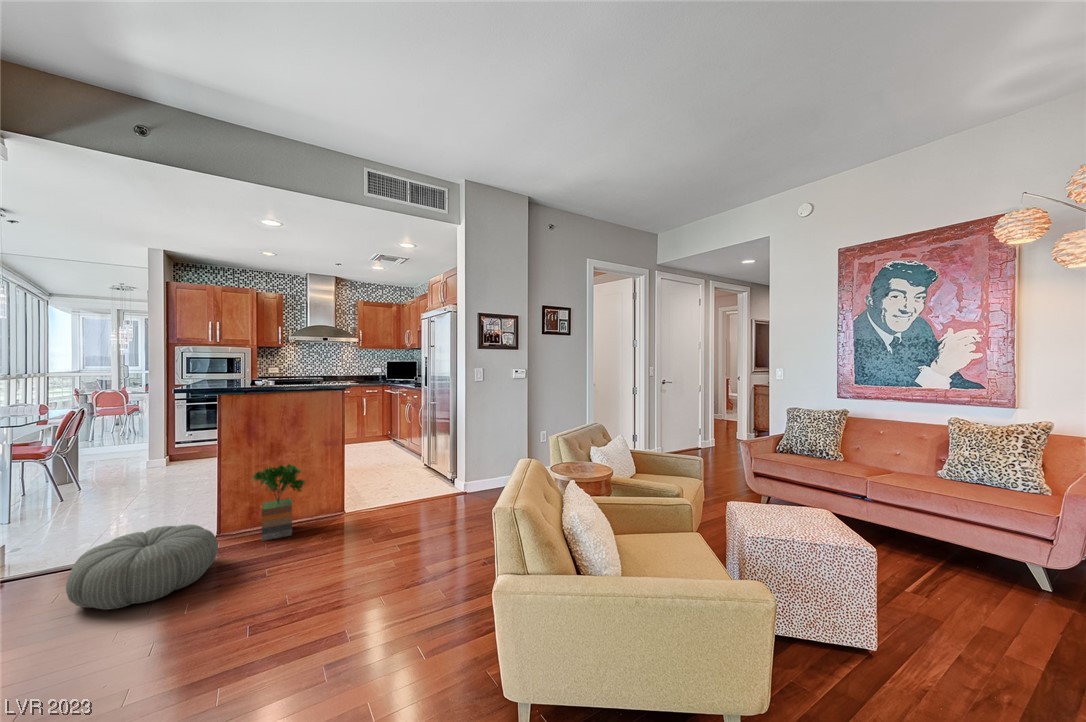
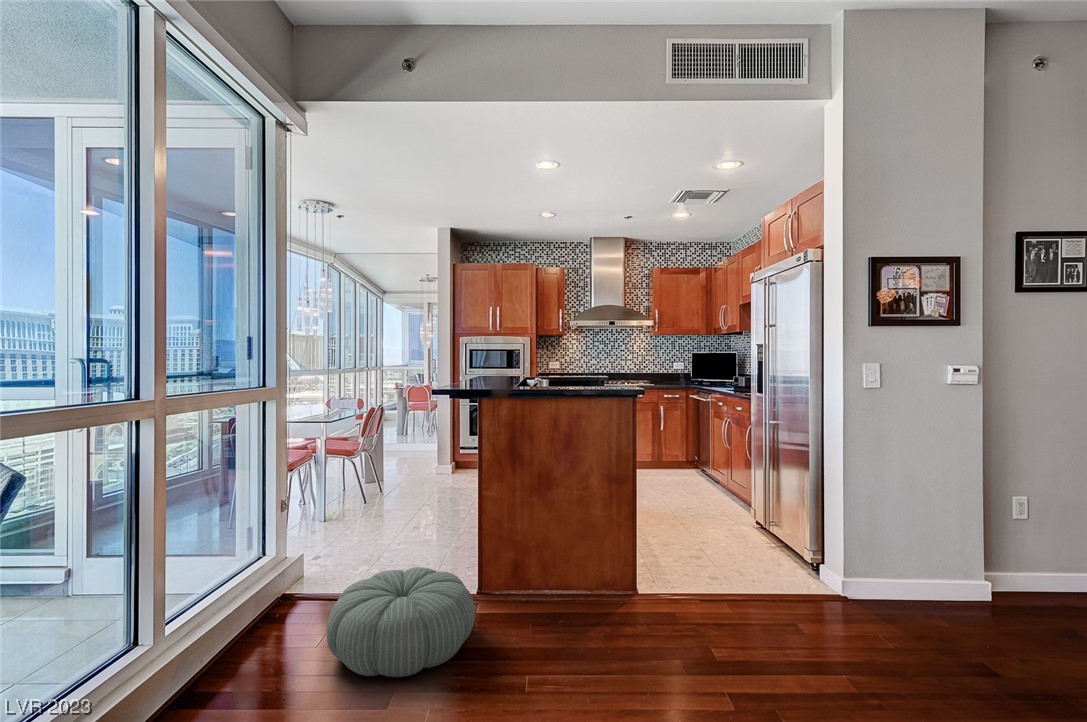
potted tree: present [253,464,305,541] -> none [517,502,585,612]

